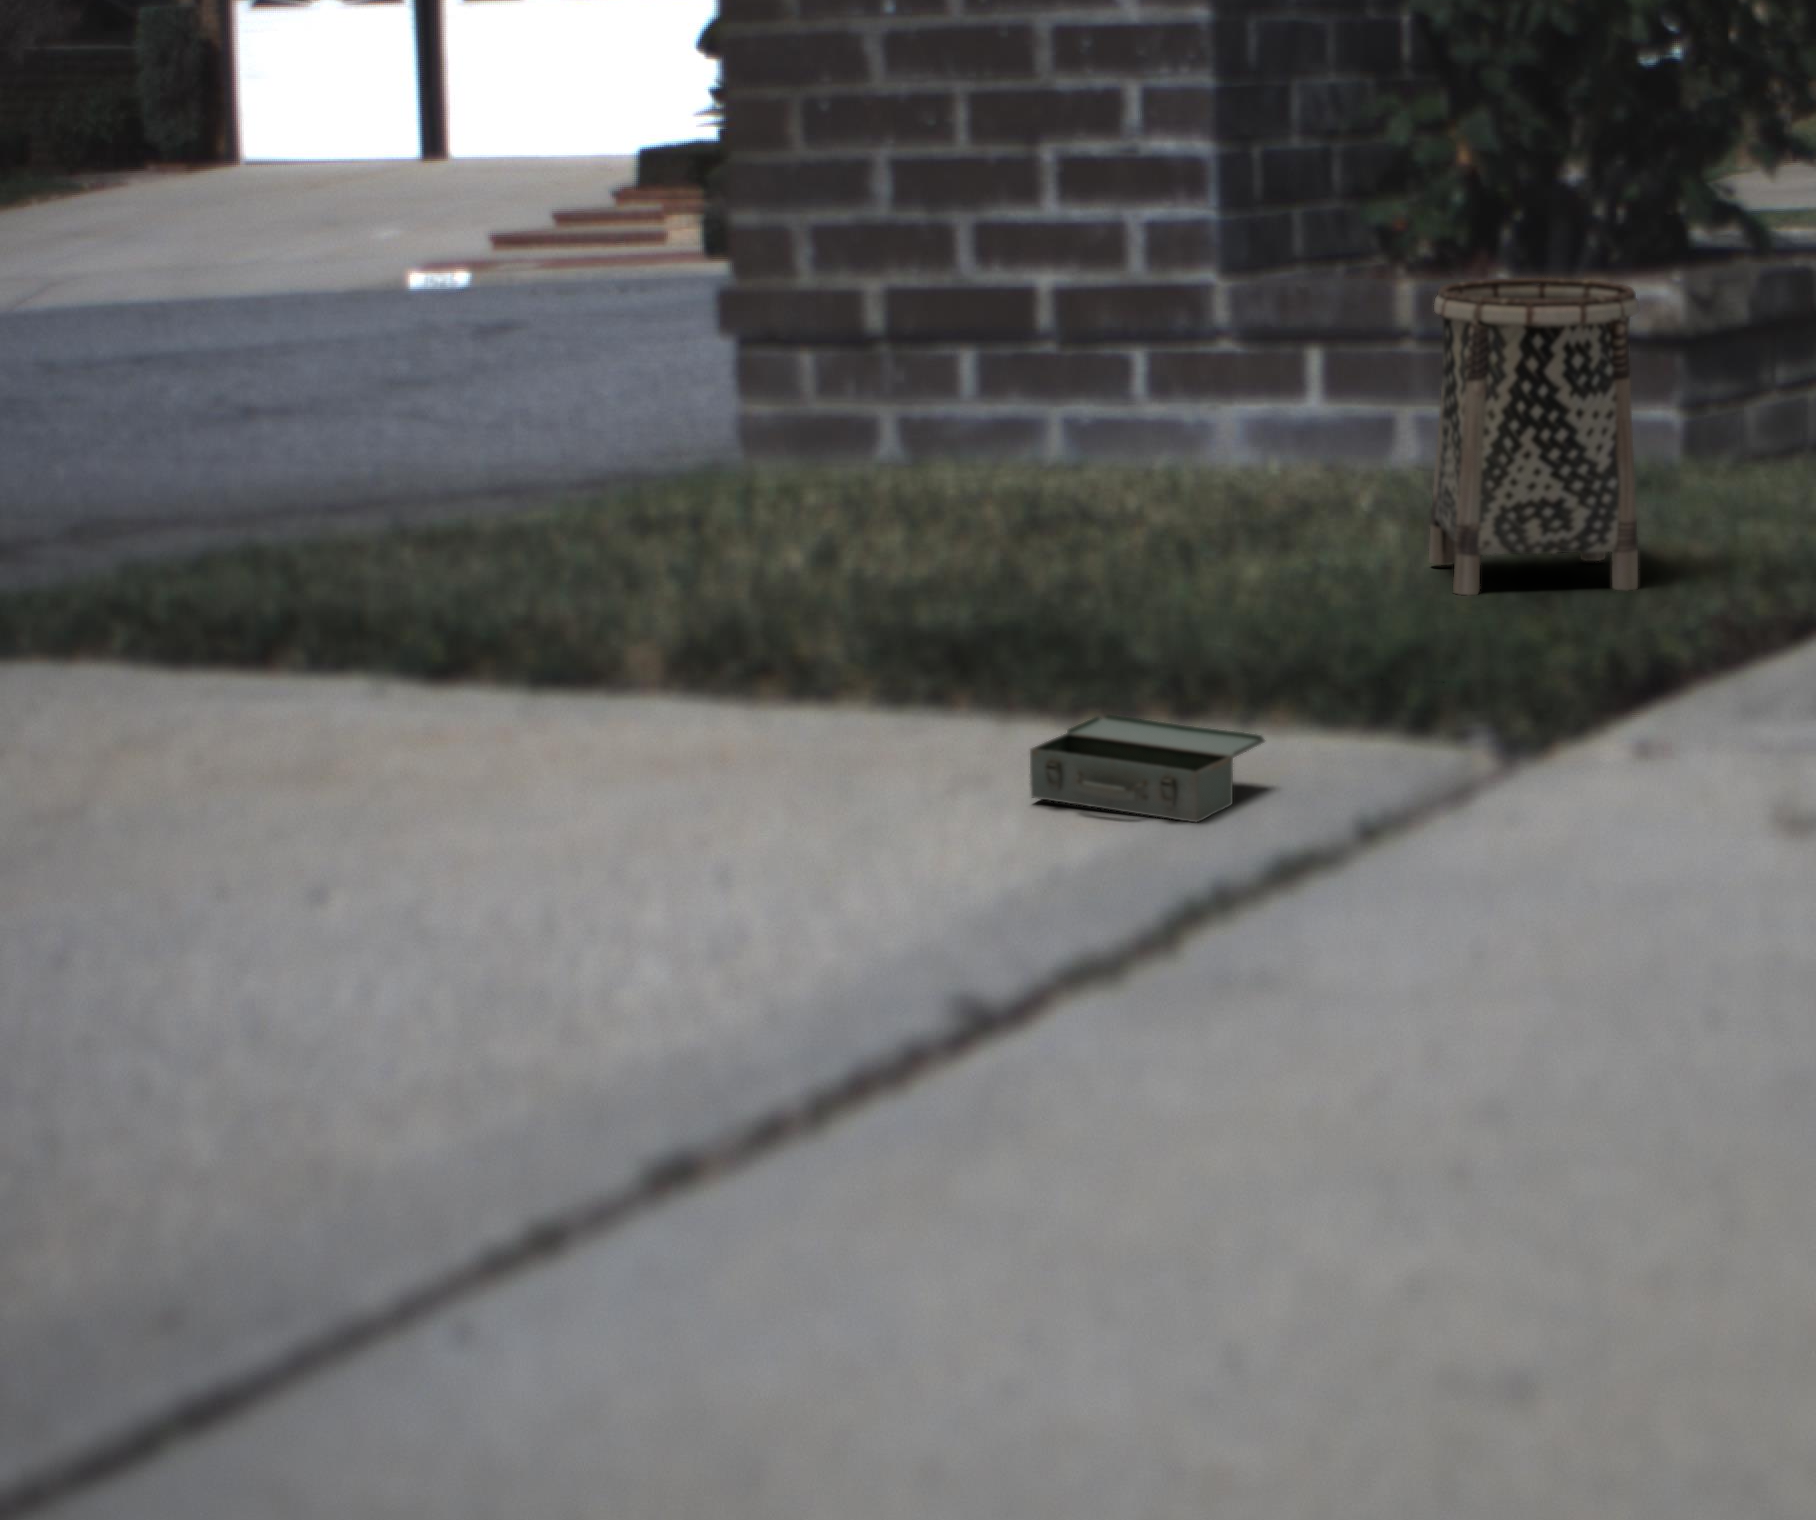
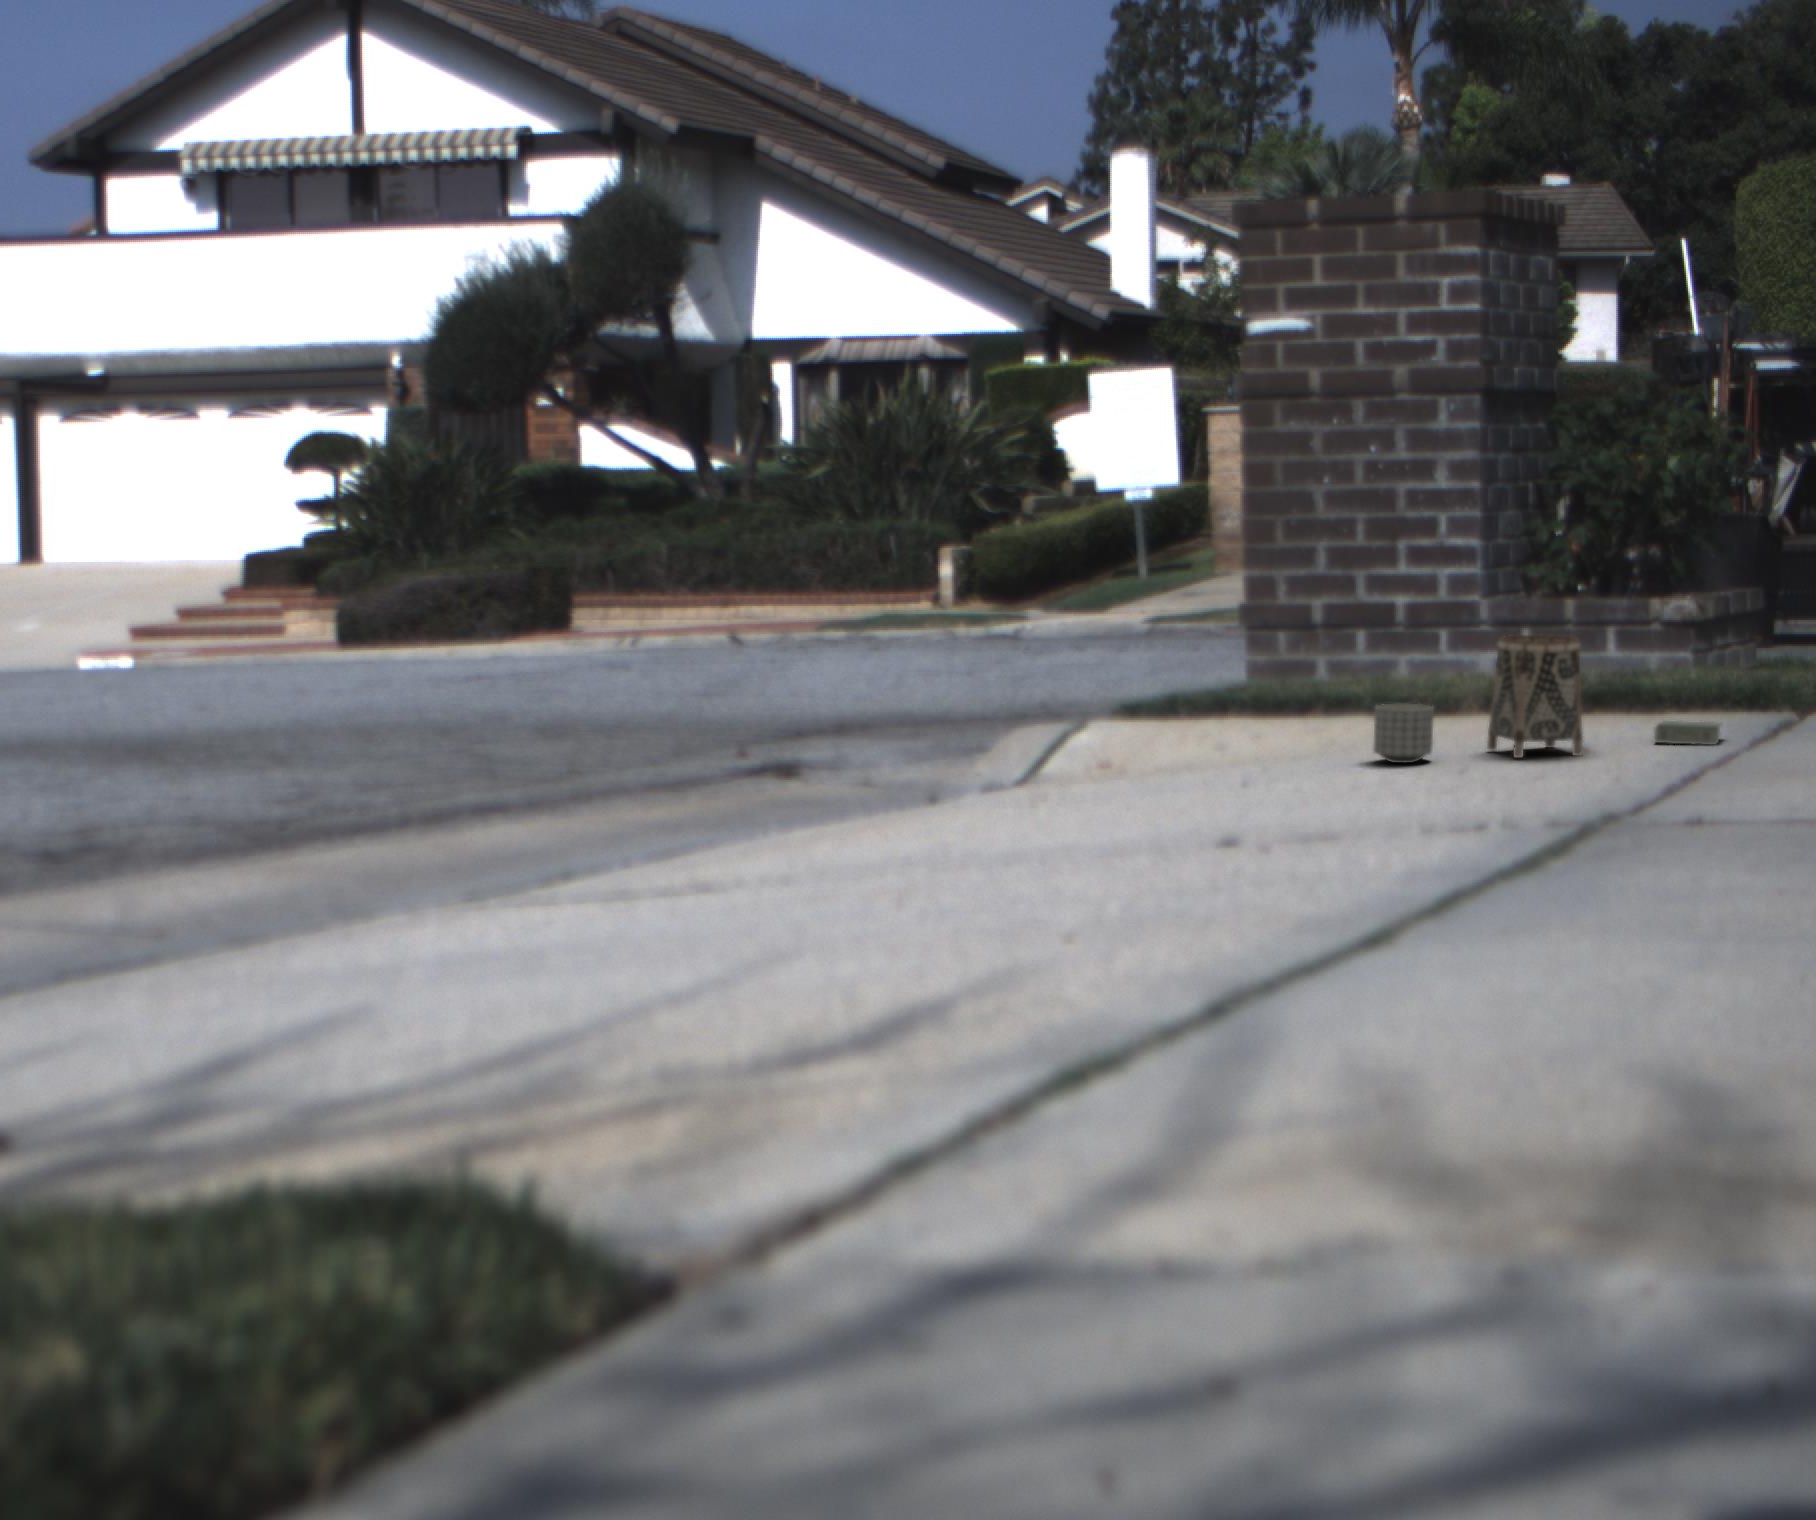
basket: present [1429,278,1639,595] -> present [1487,635,1583,758]
planter: none [73,656,281,859] -> present [1373,704,1434,763]

